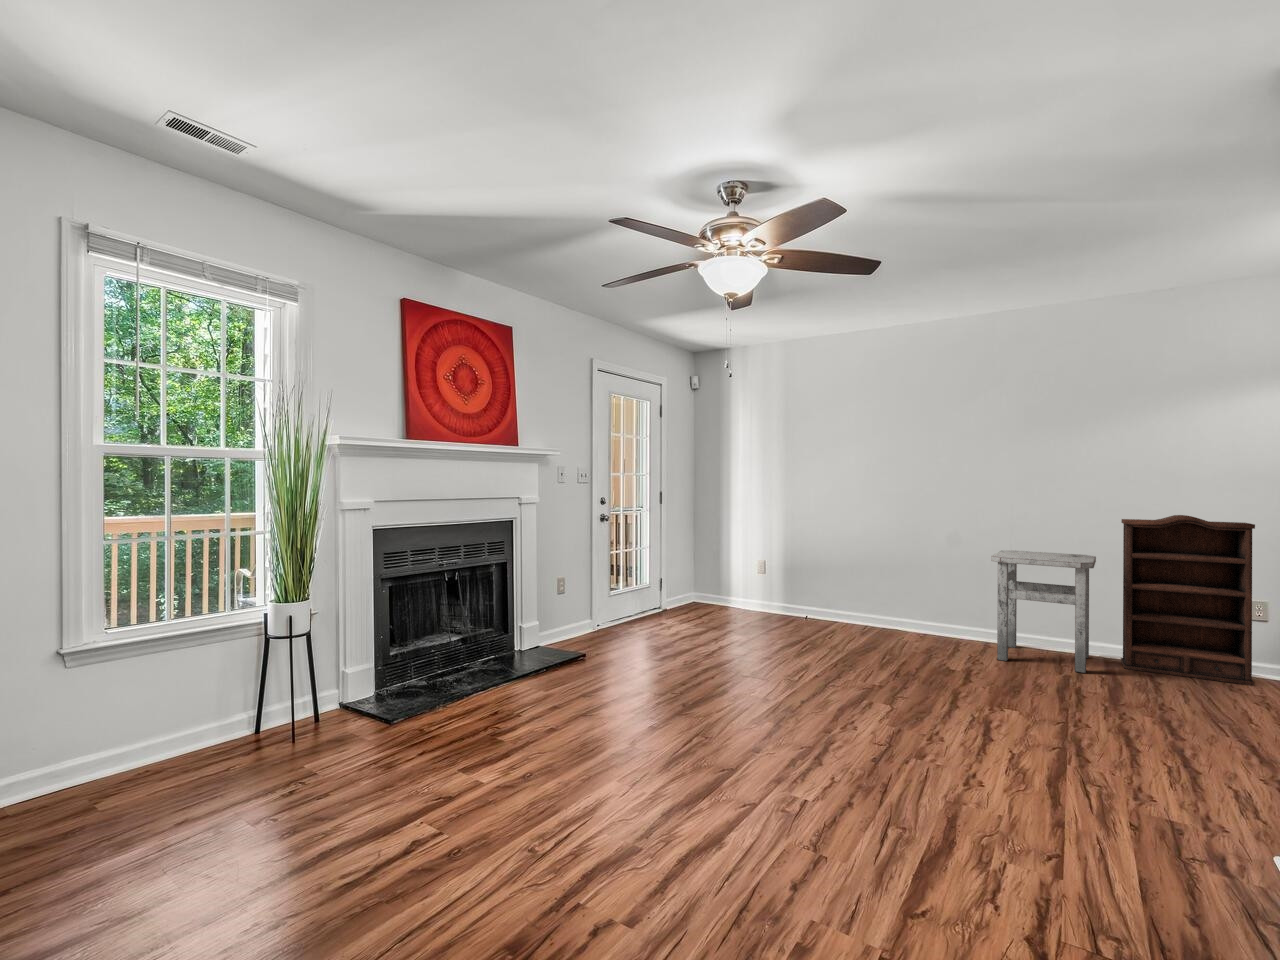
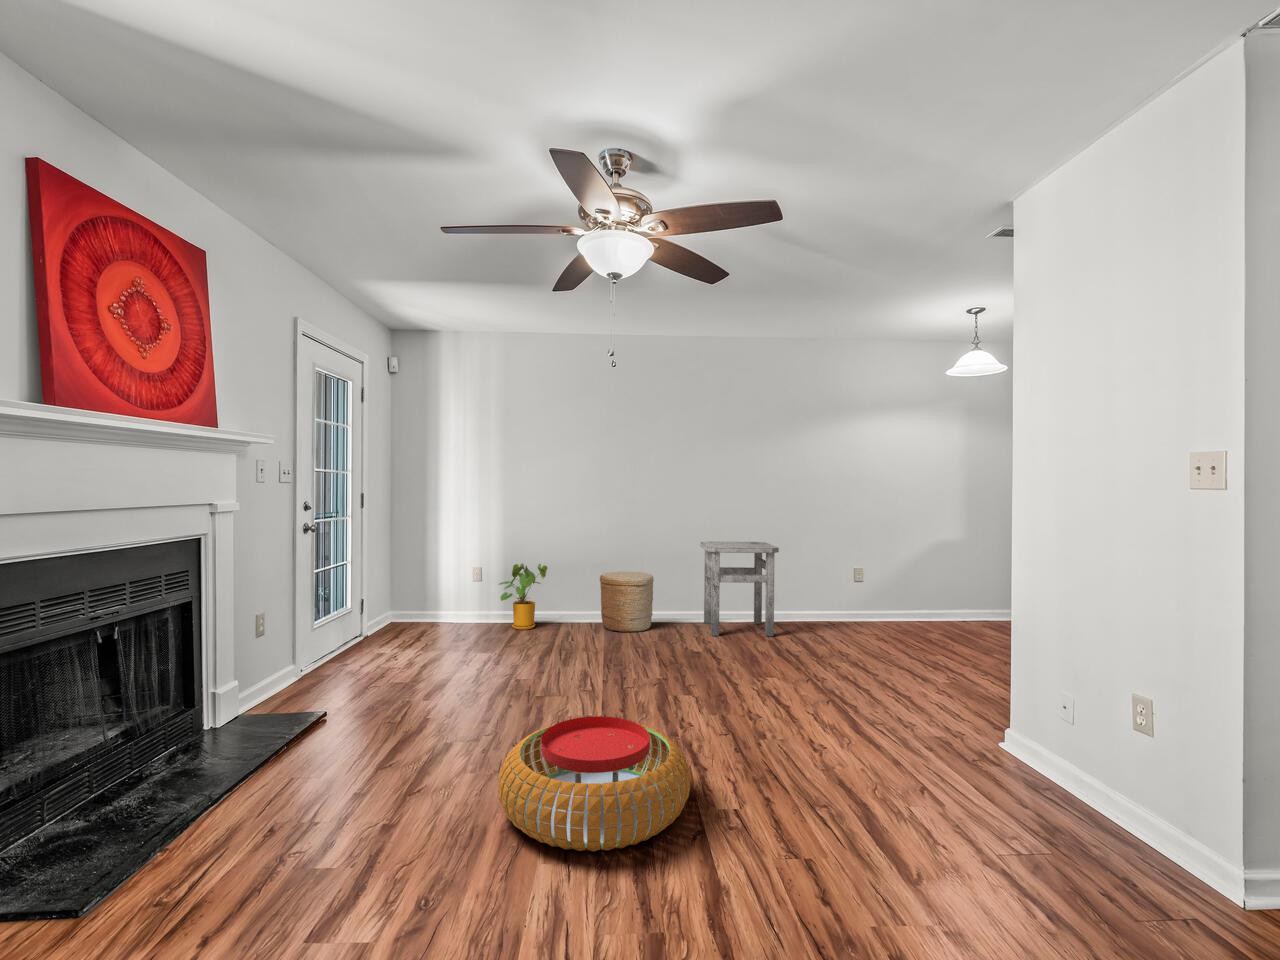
bookshelf: present [1121,515,1255,685] -> none [780,509,860,628]
house plant: none [770,560,826,624] -> present [498,563,547,630]
woven basket: none [873,577,936,642] -> present [600,571,654,632]
pouf: none [613,686,778,792] -> present [498,716,690,852]

